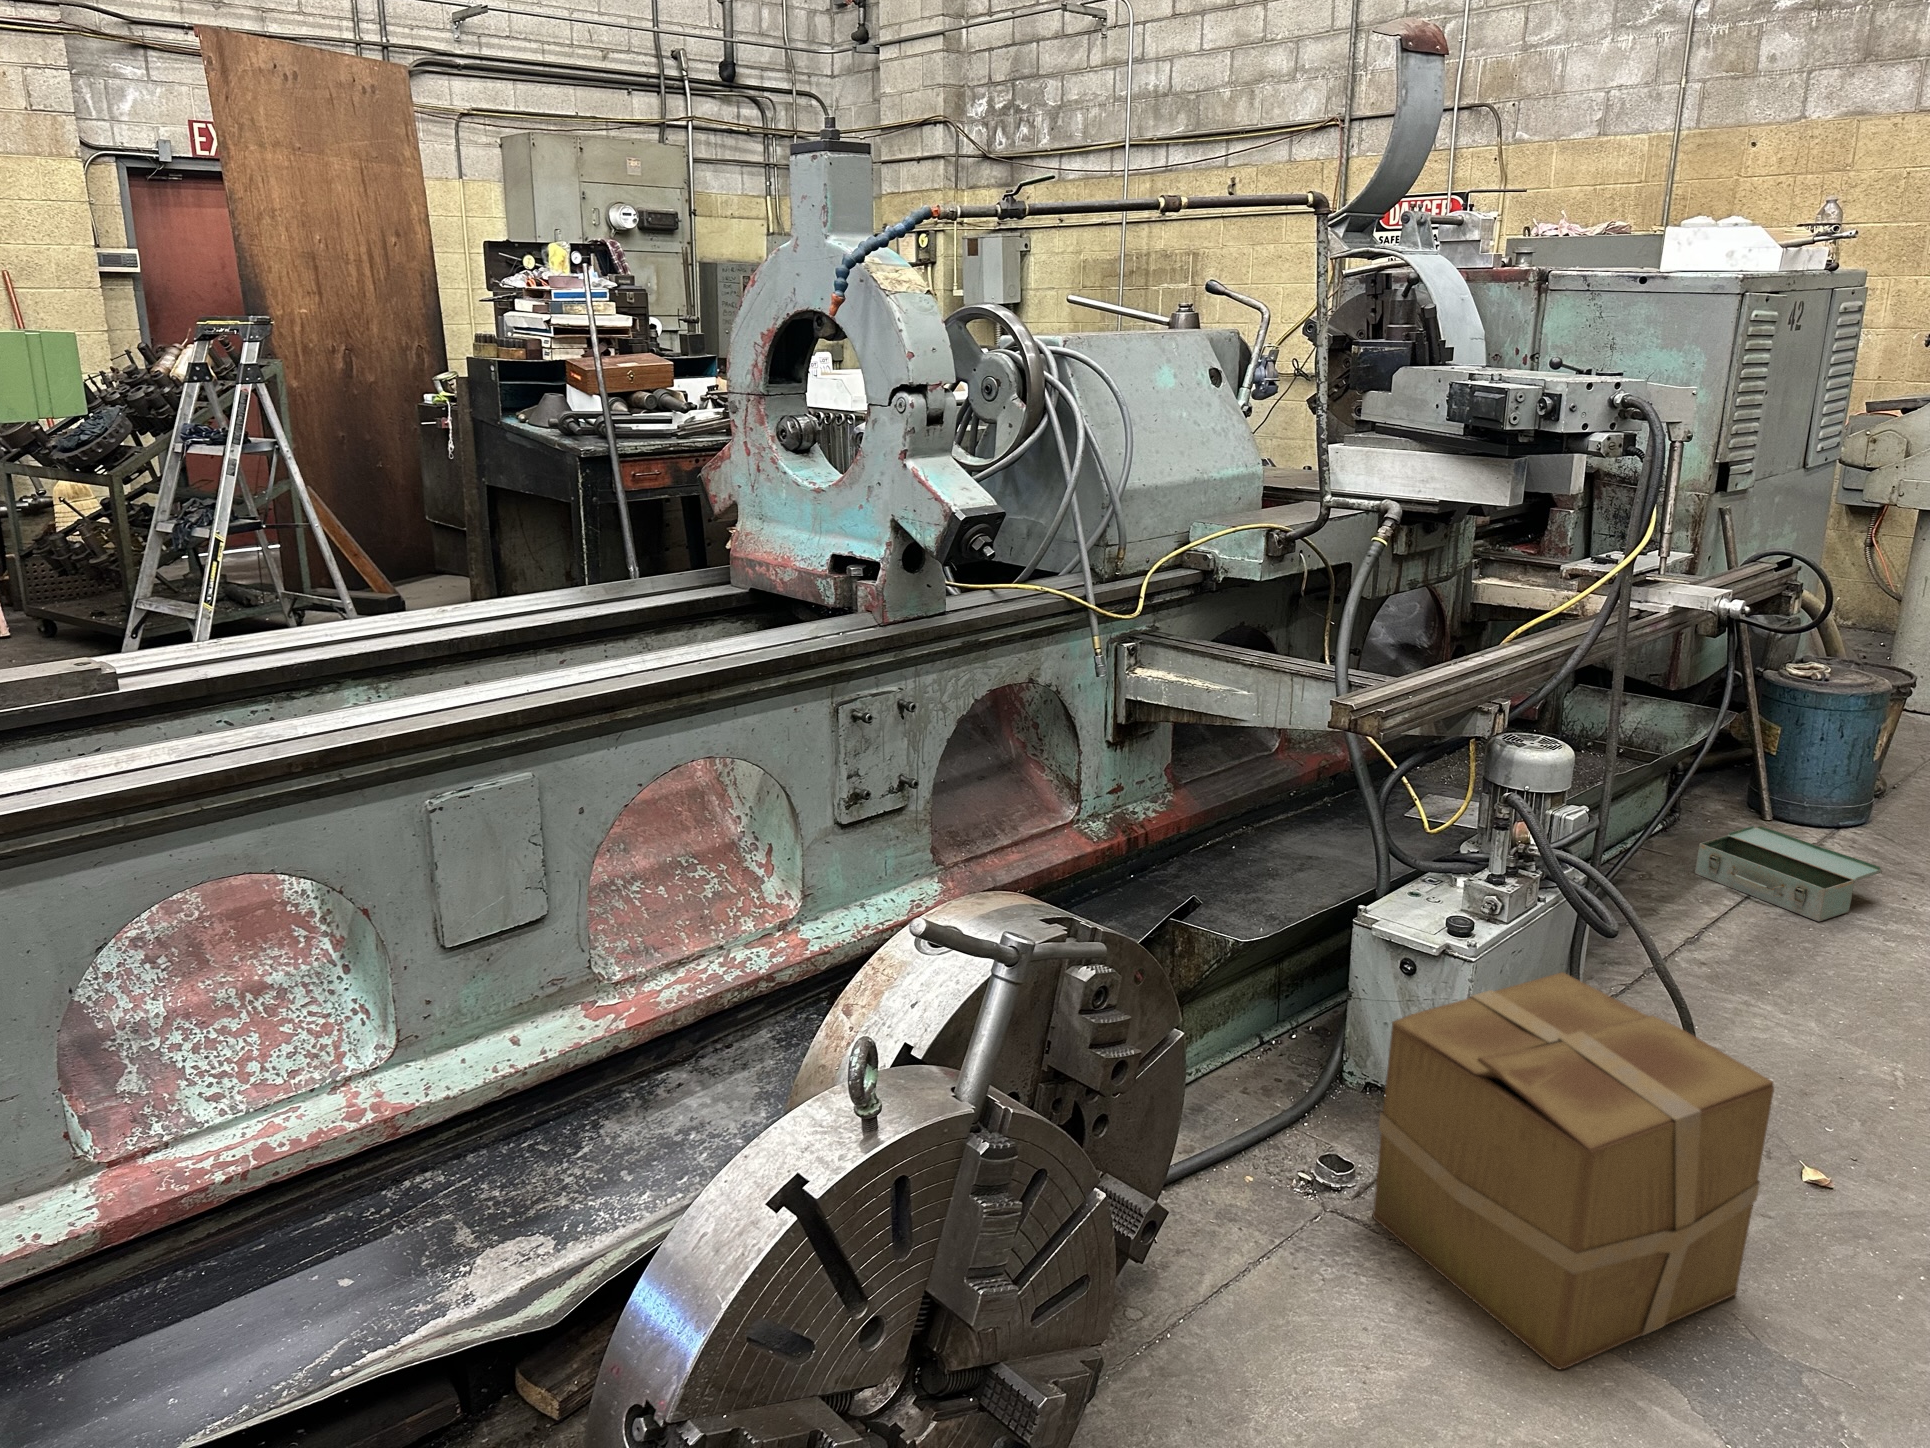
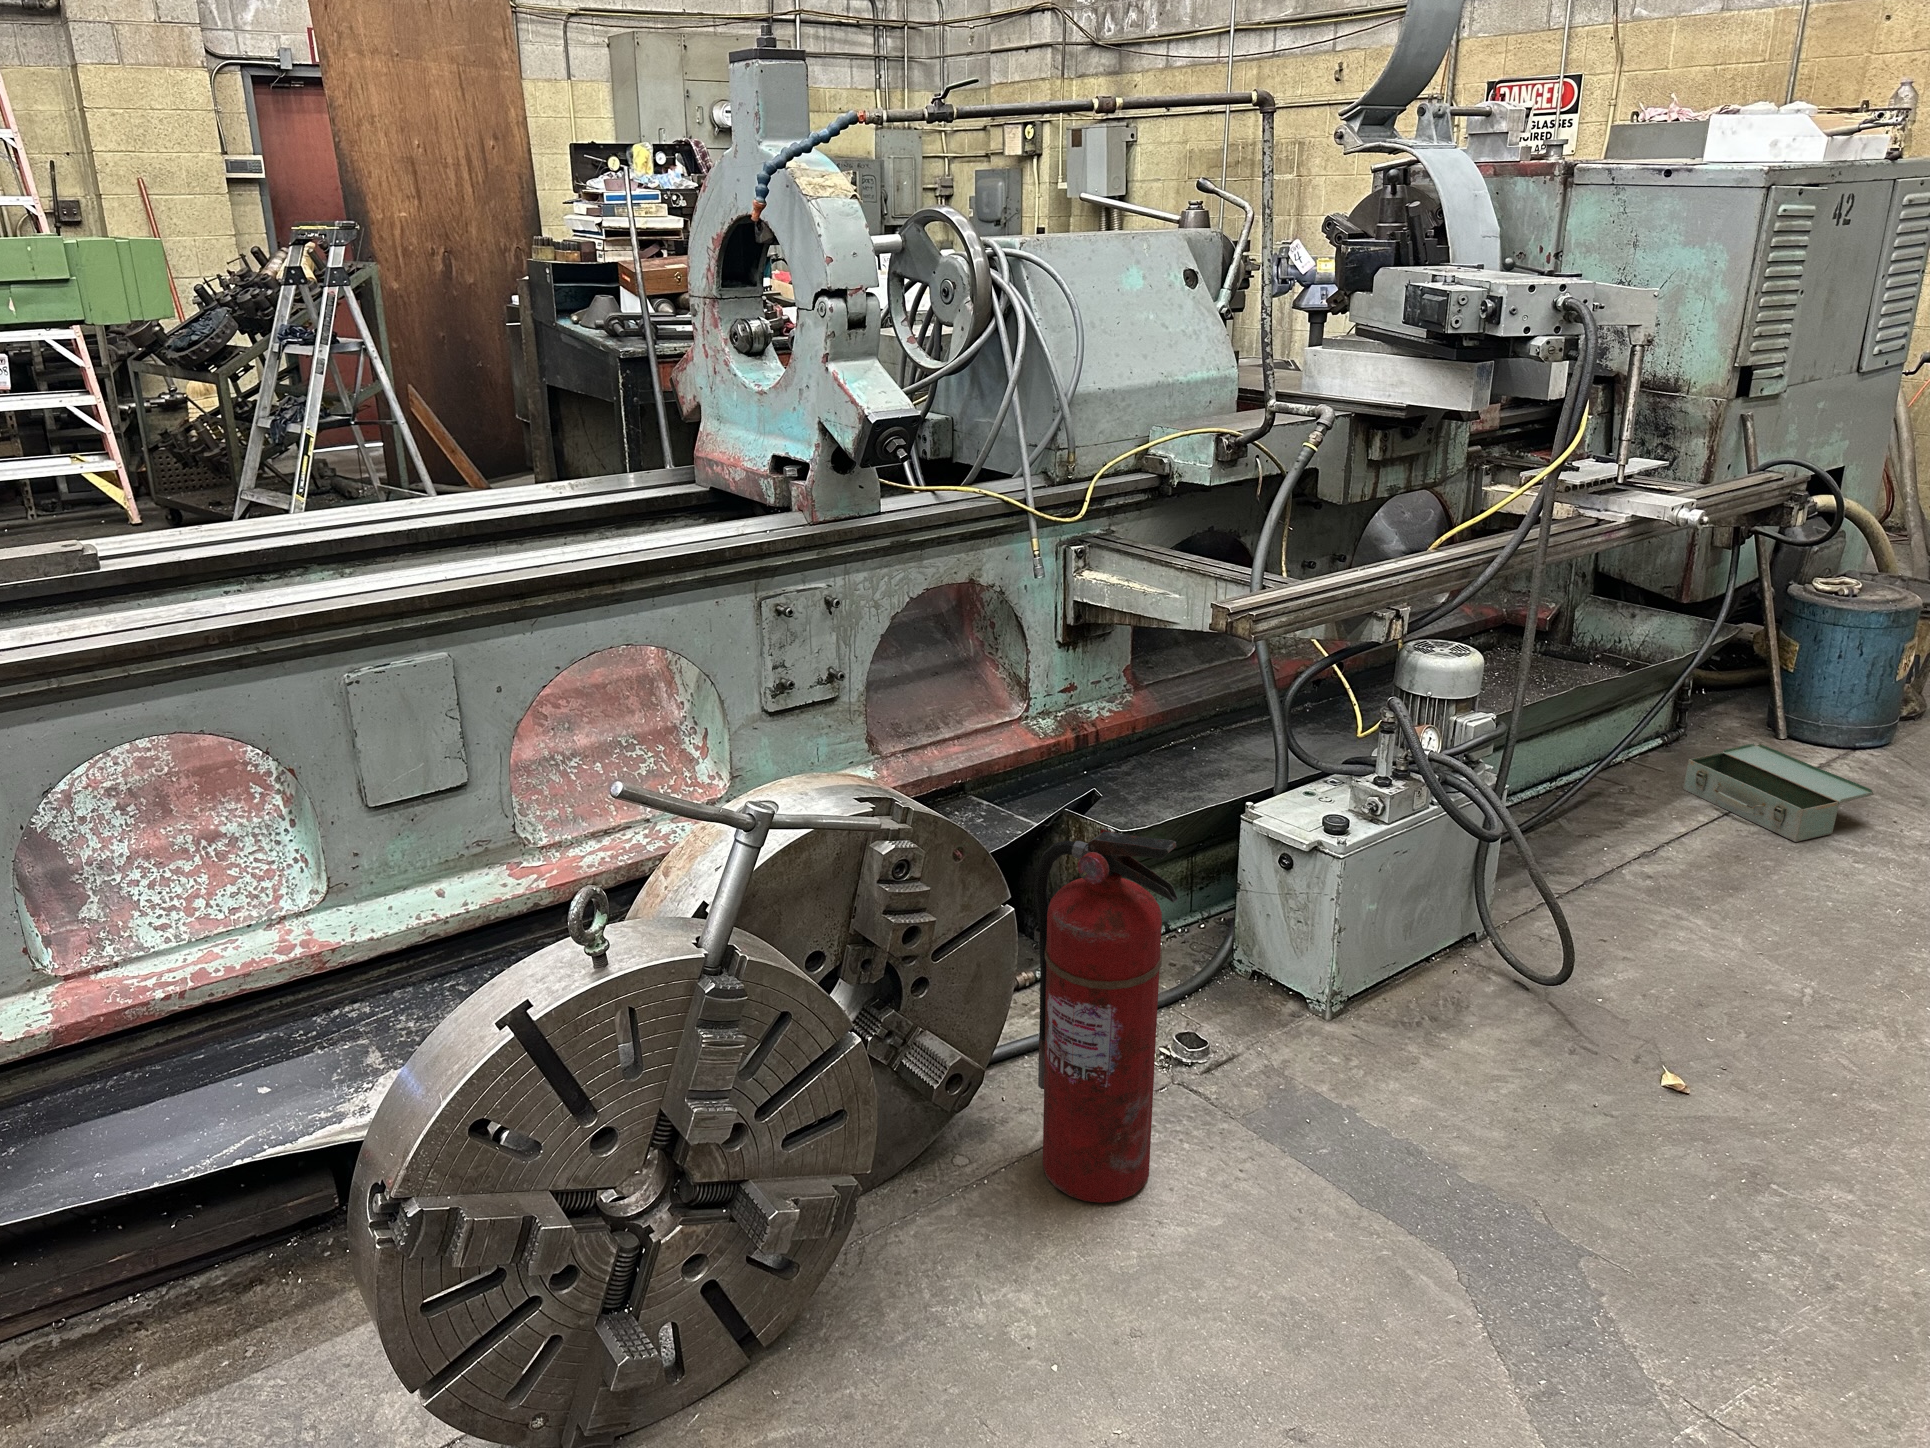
fire extinguisher: none [1199,937,1376,1348] -> present [1034,829,1178,1203]
cardboard box: present [1372,972,1774,1369] -> none [1227,876,1591,1241]

